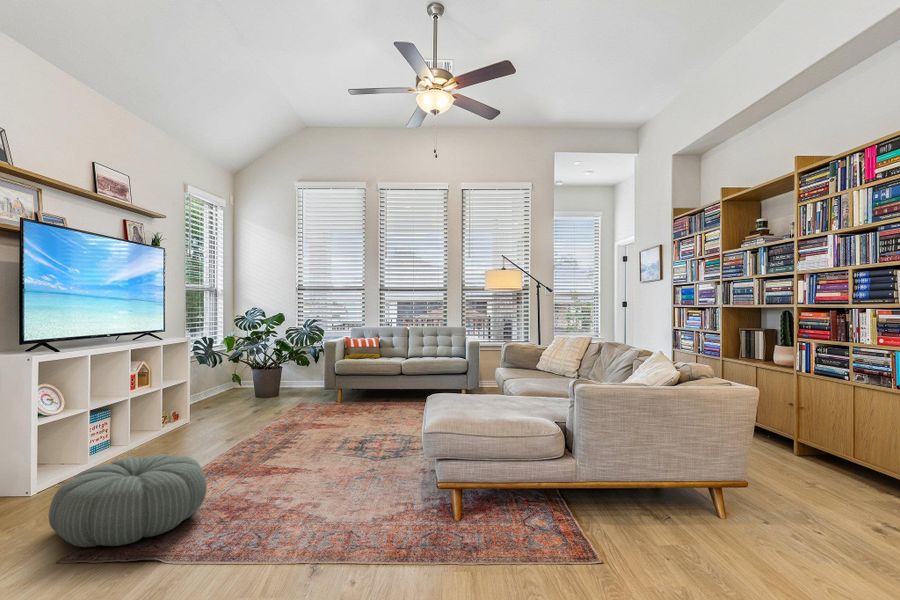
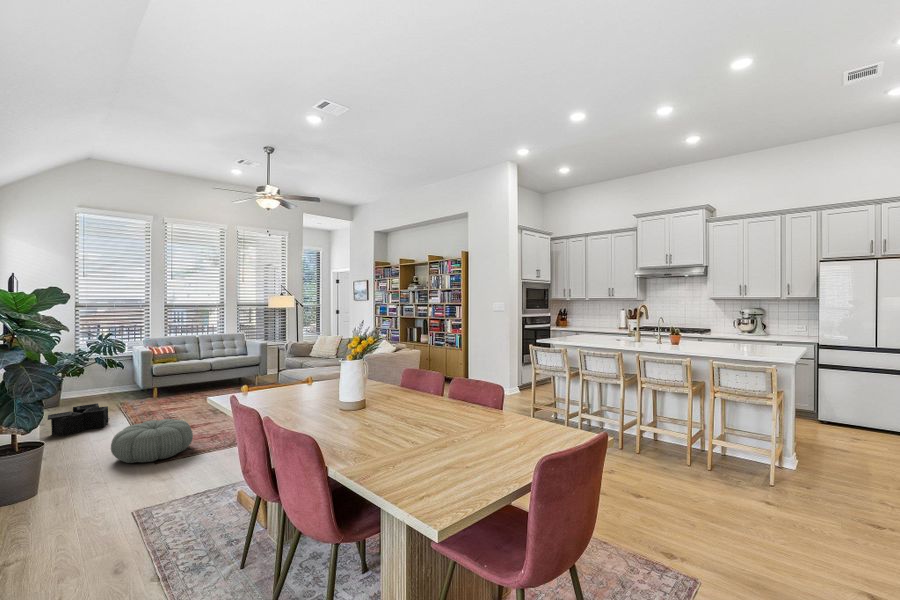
storage bin: none [145,405,237,446] -> present [48,403,109,436]

